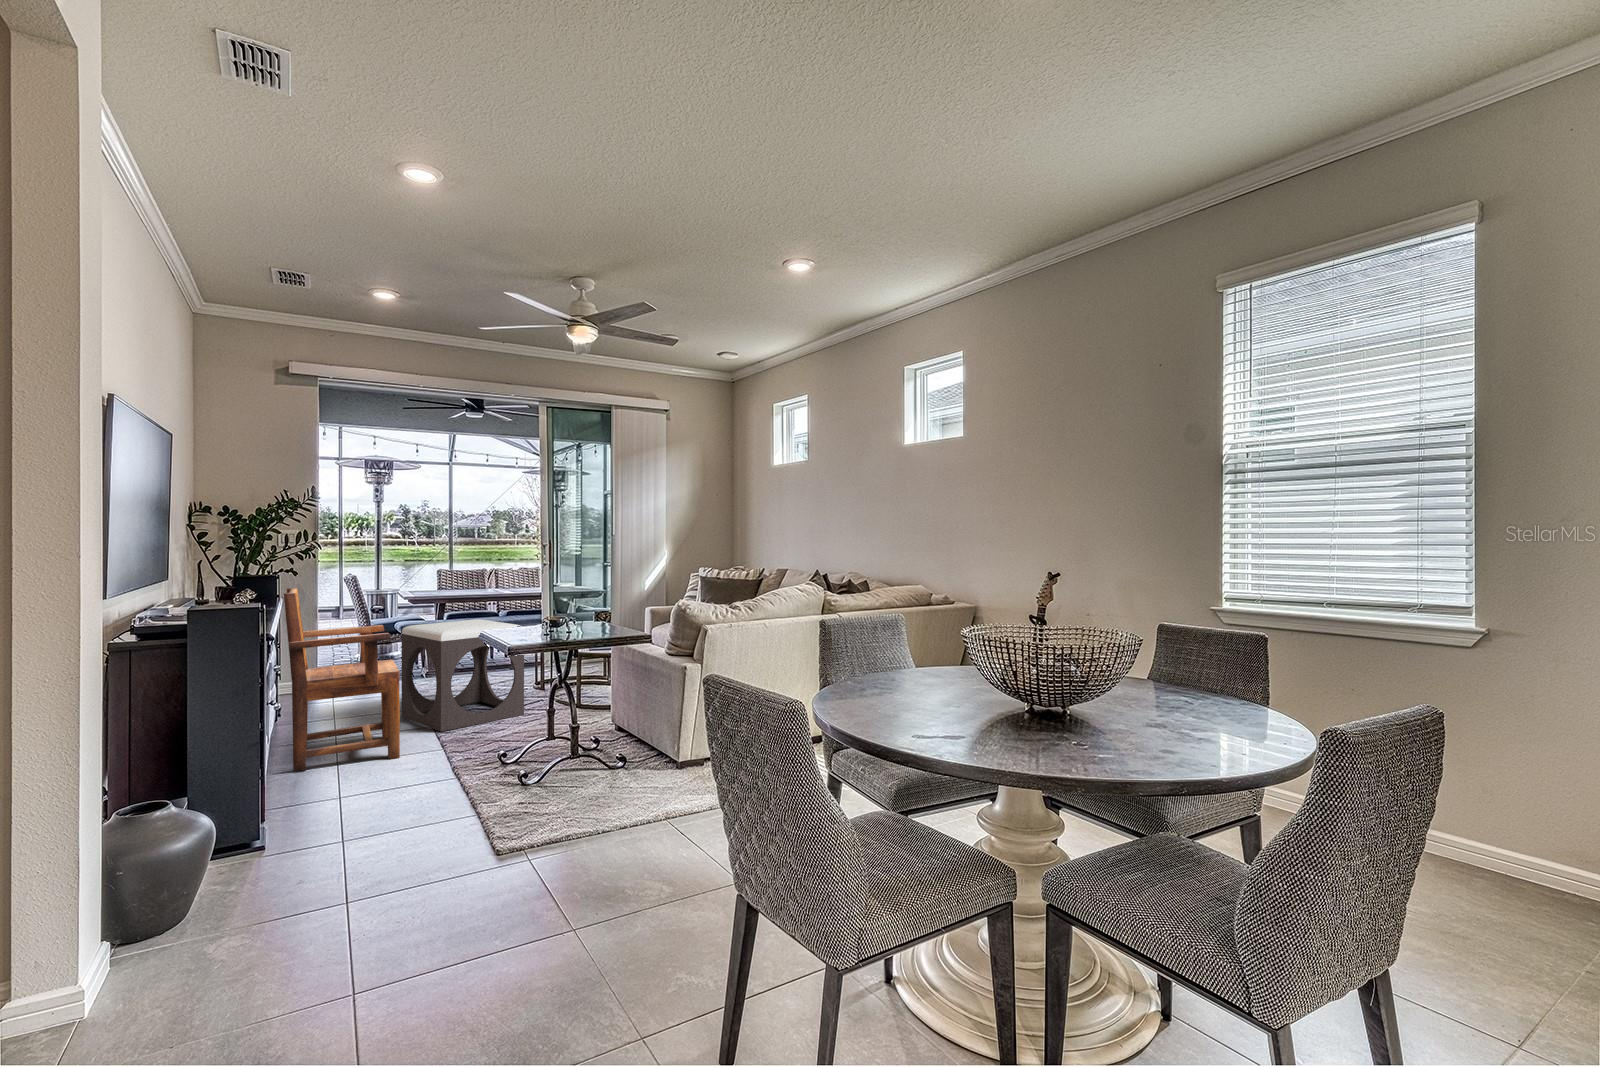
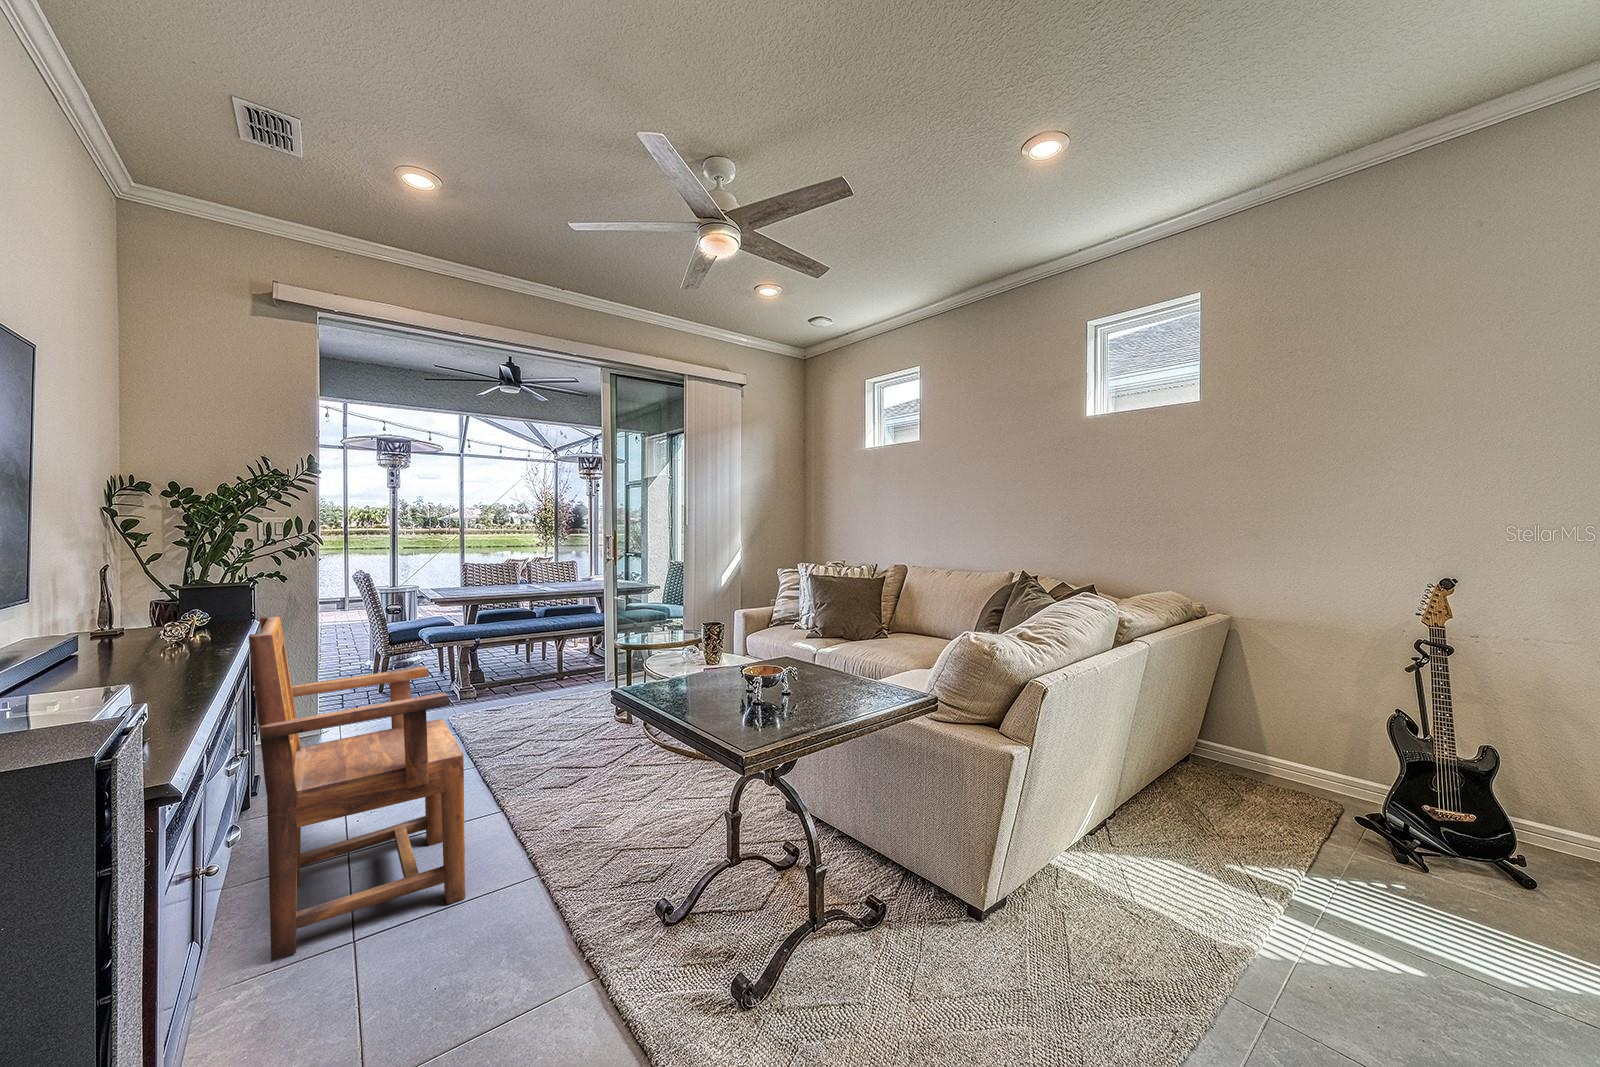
footstool: present [401,619,524,732] -> none [447,639,624,820]

